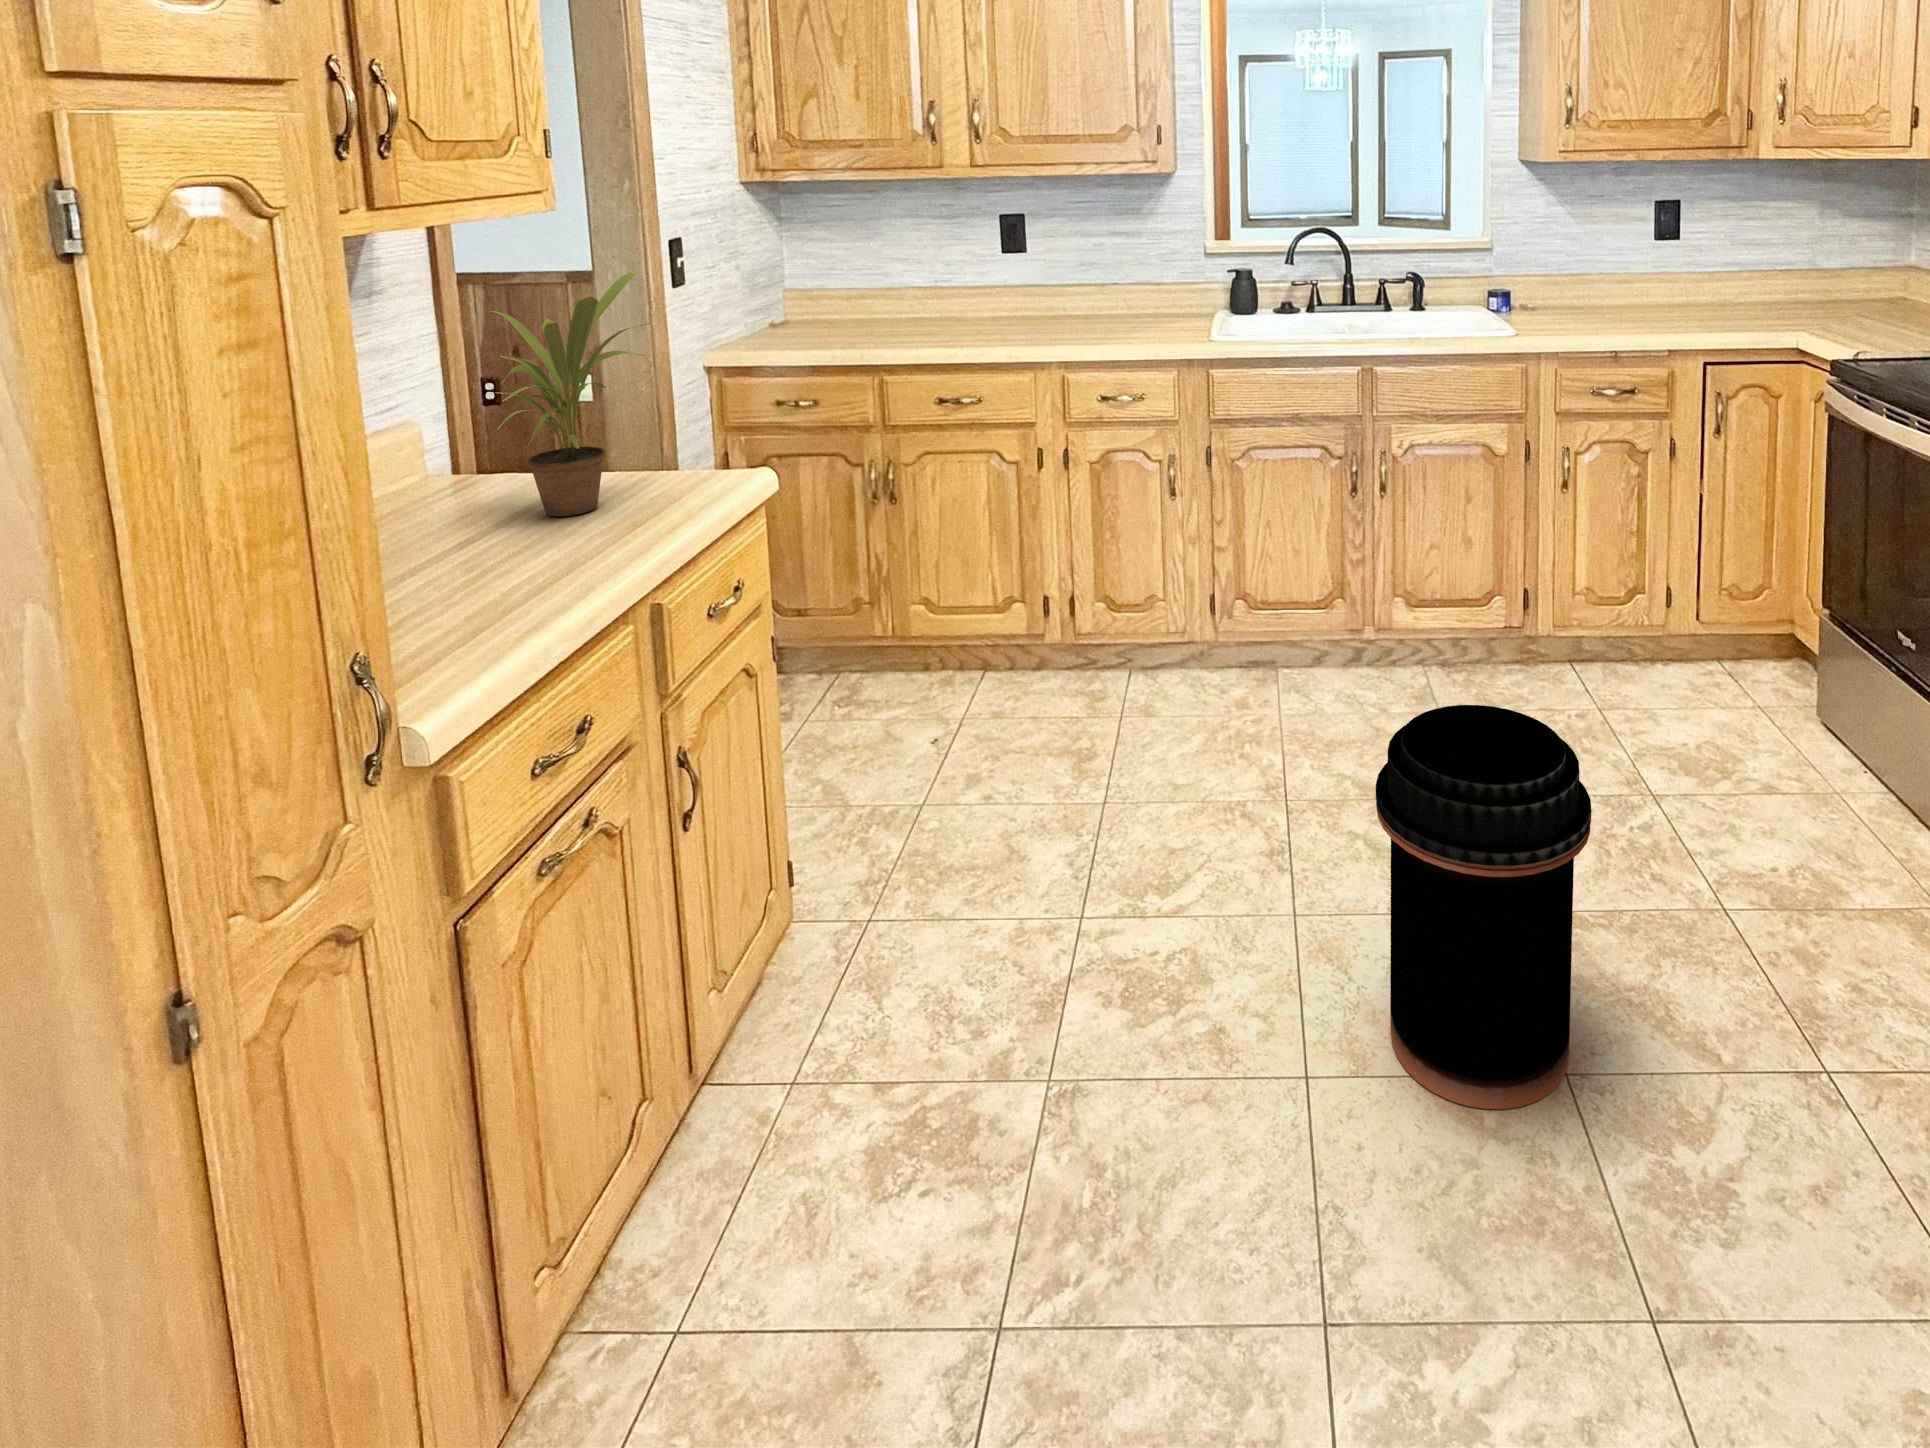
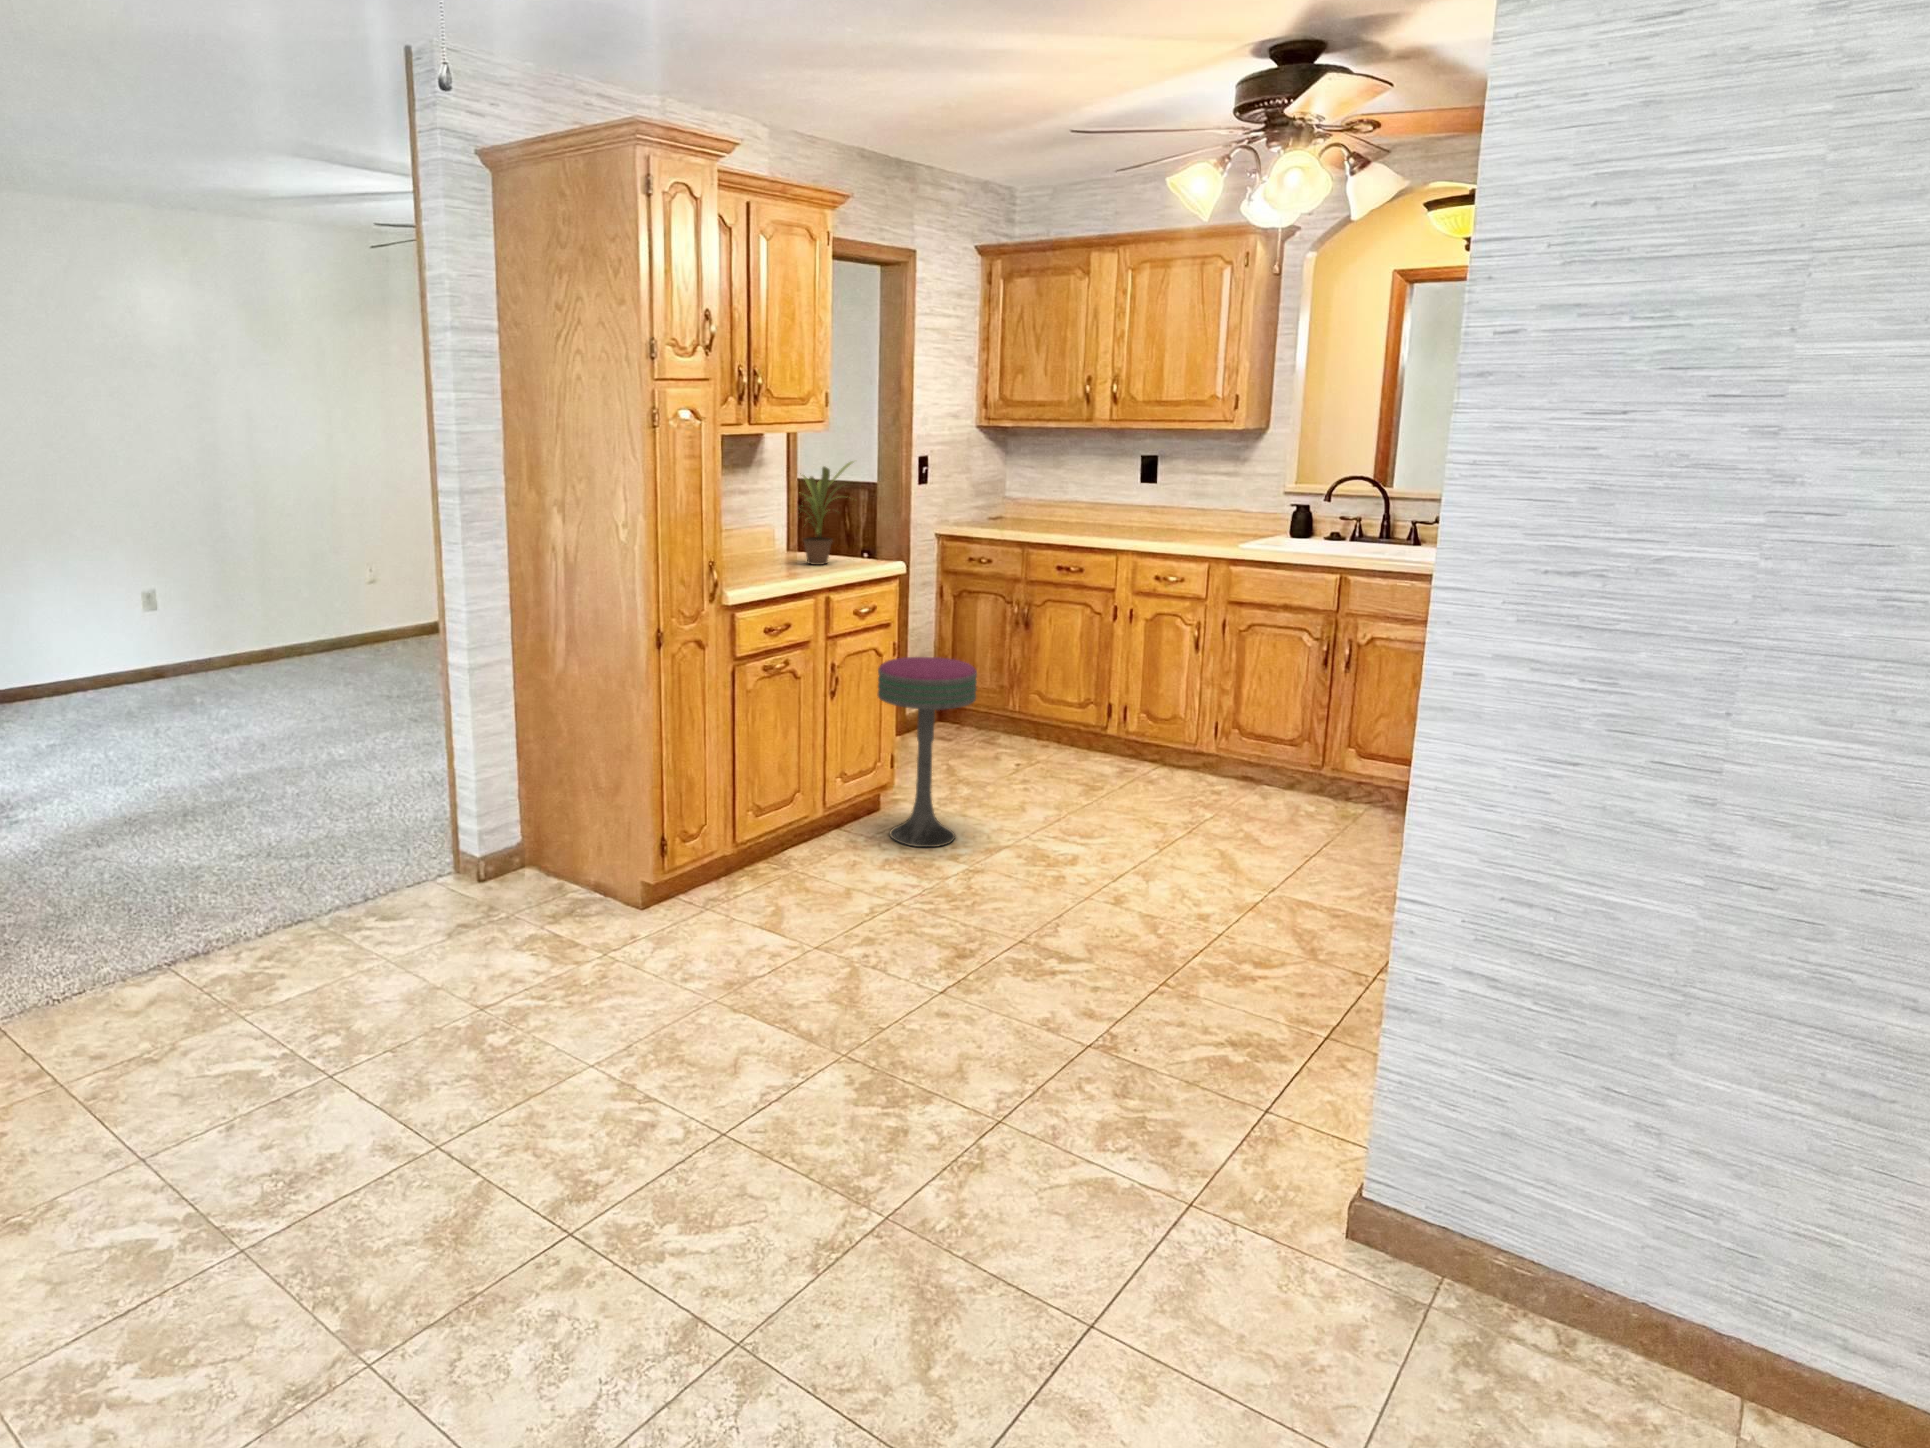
bar stool: none [778,648,994,1080] -> present [878,657,977,847]
trash can: present [1376,705,1591,1109] -> none [1132,735,1258,938]

